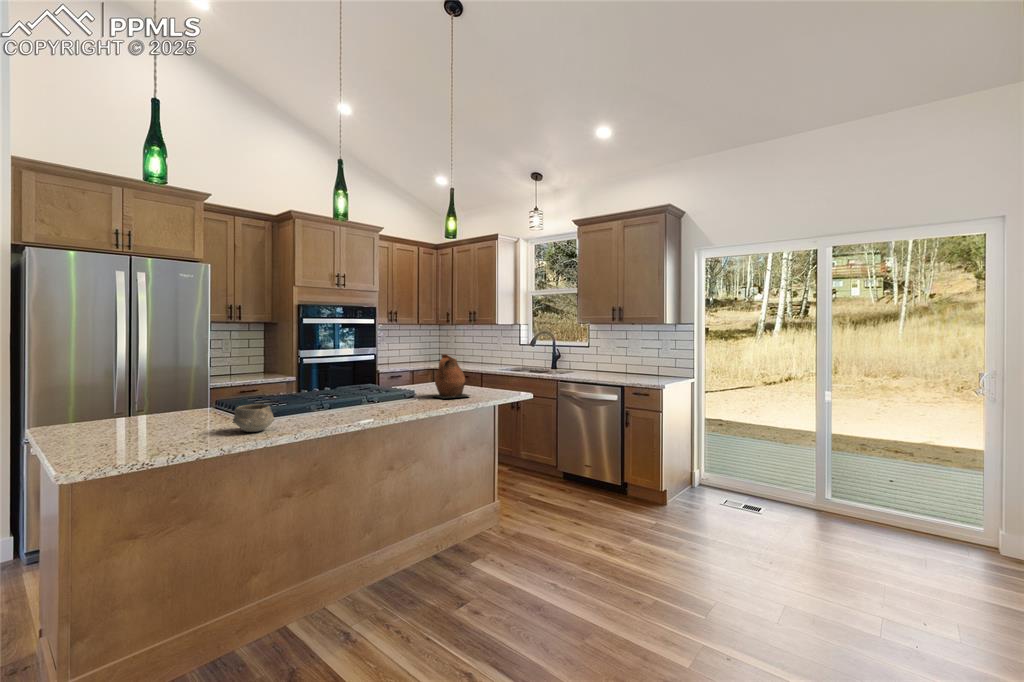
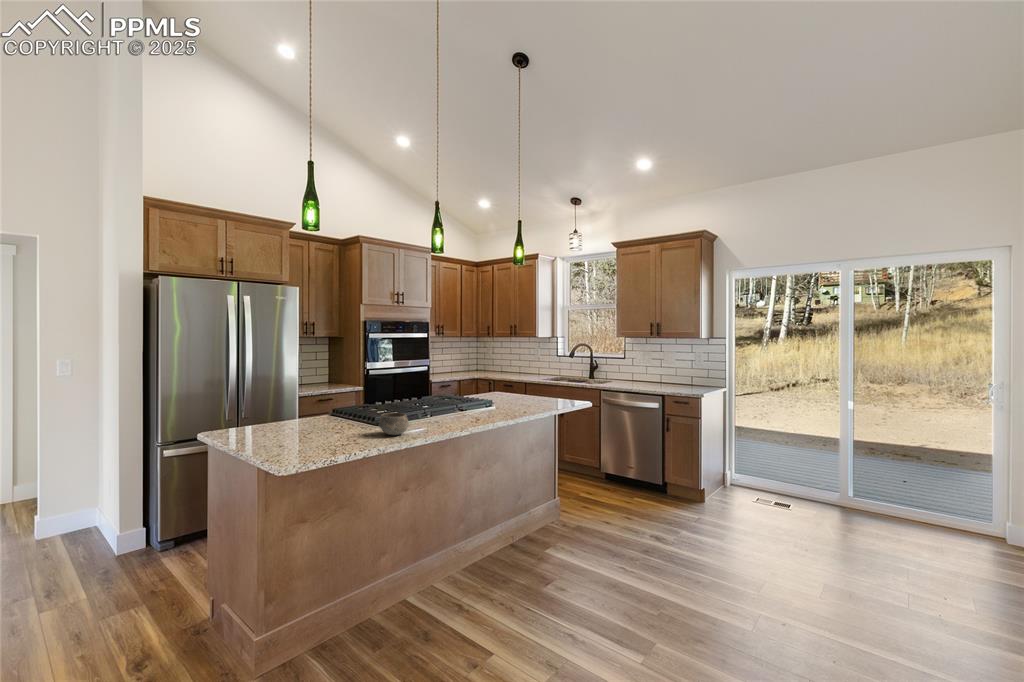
ceramic pitcher: present [434,354,470,398] -> none [510,369,545,407]

